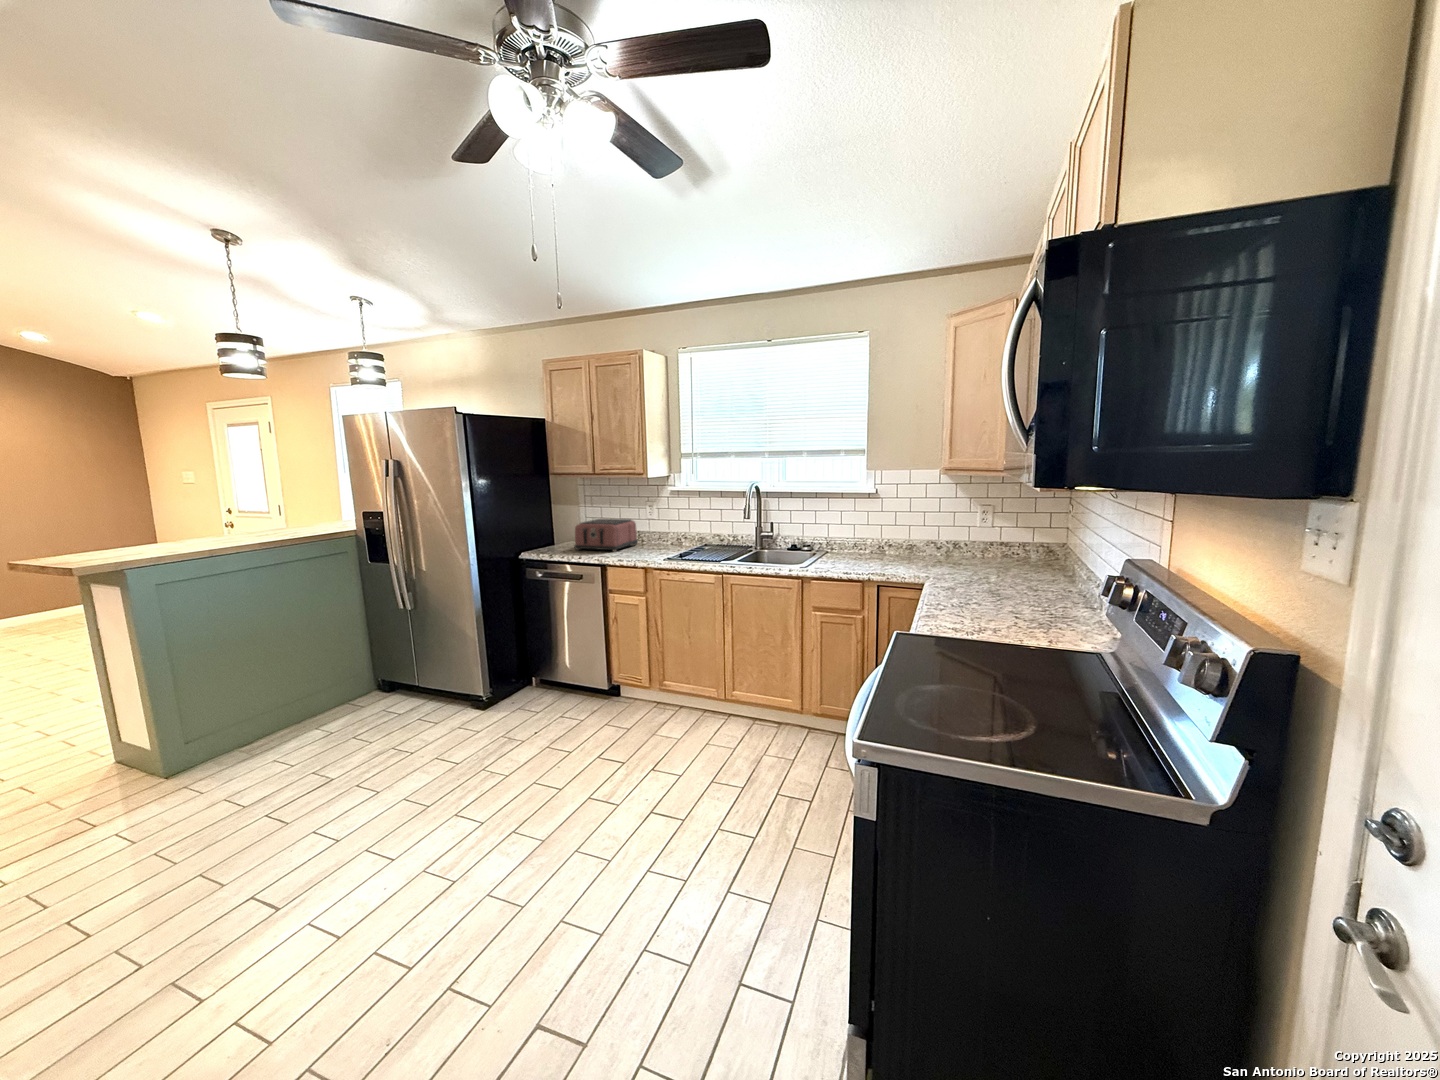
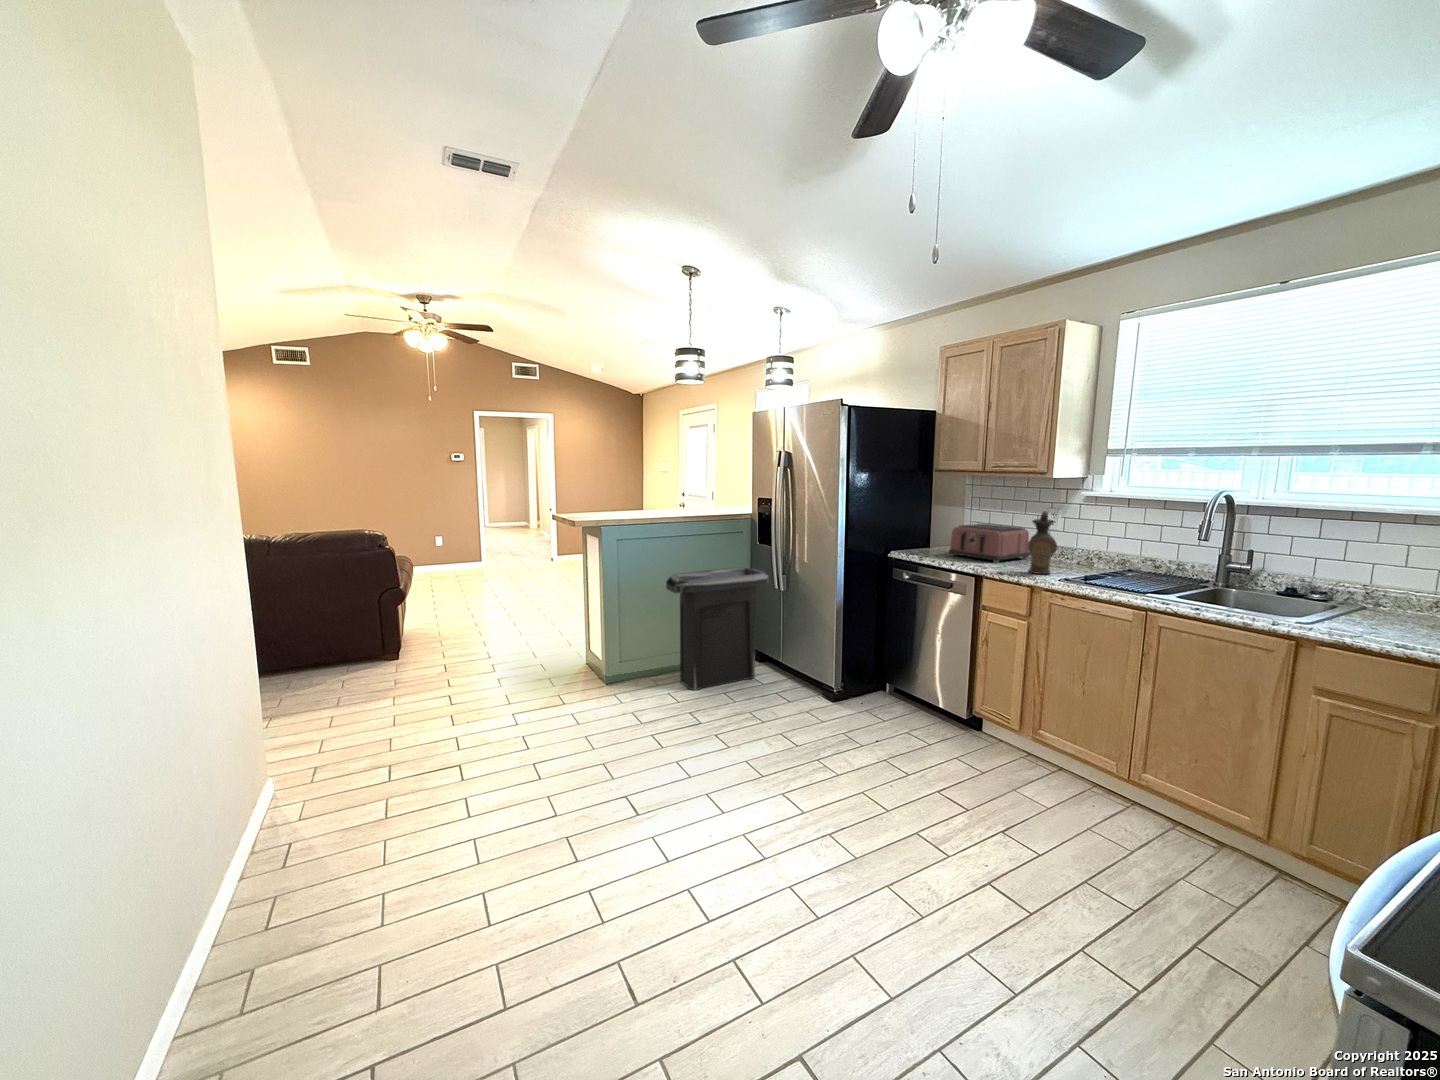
ceramic pitcher: none [638,505,659,557] -> present [1028,511,1057,574]
trash can: none [250,592,390,748] -> present [666,568,769,690]

